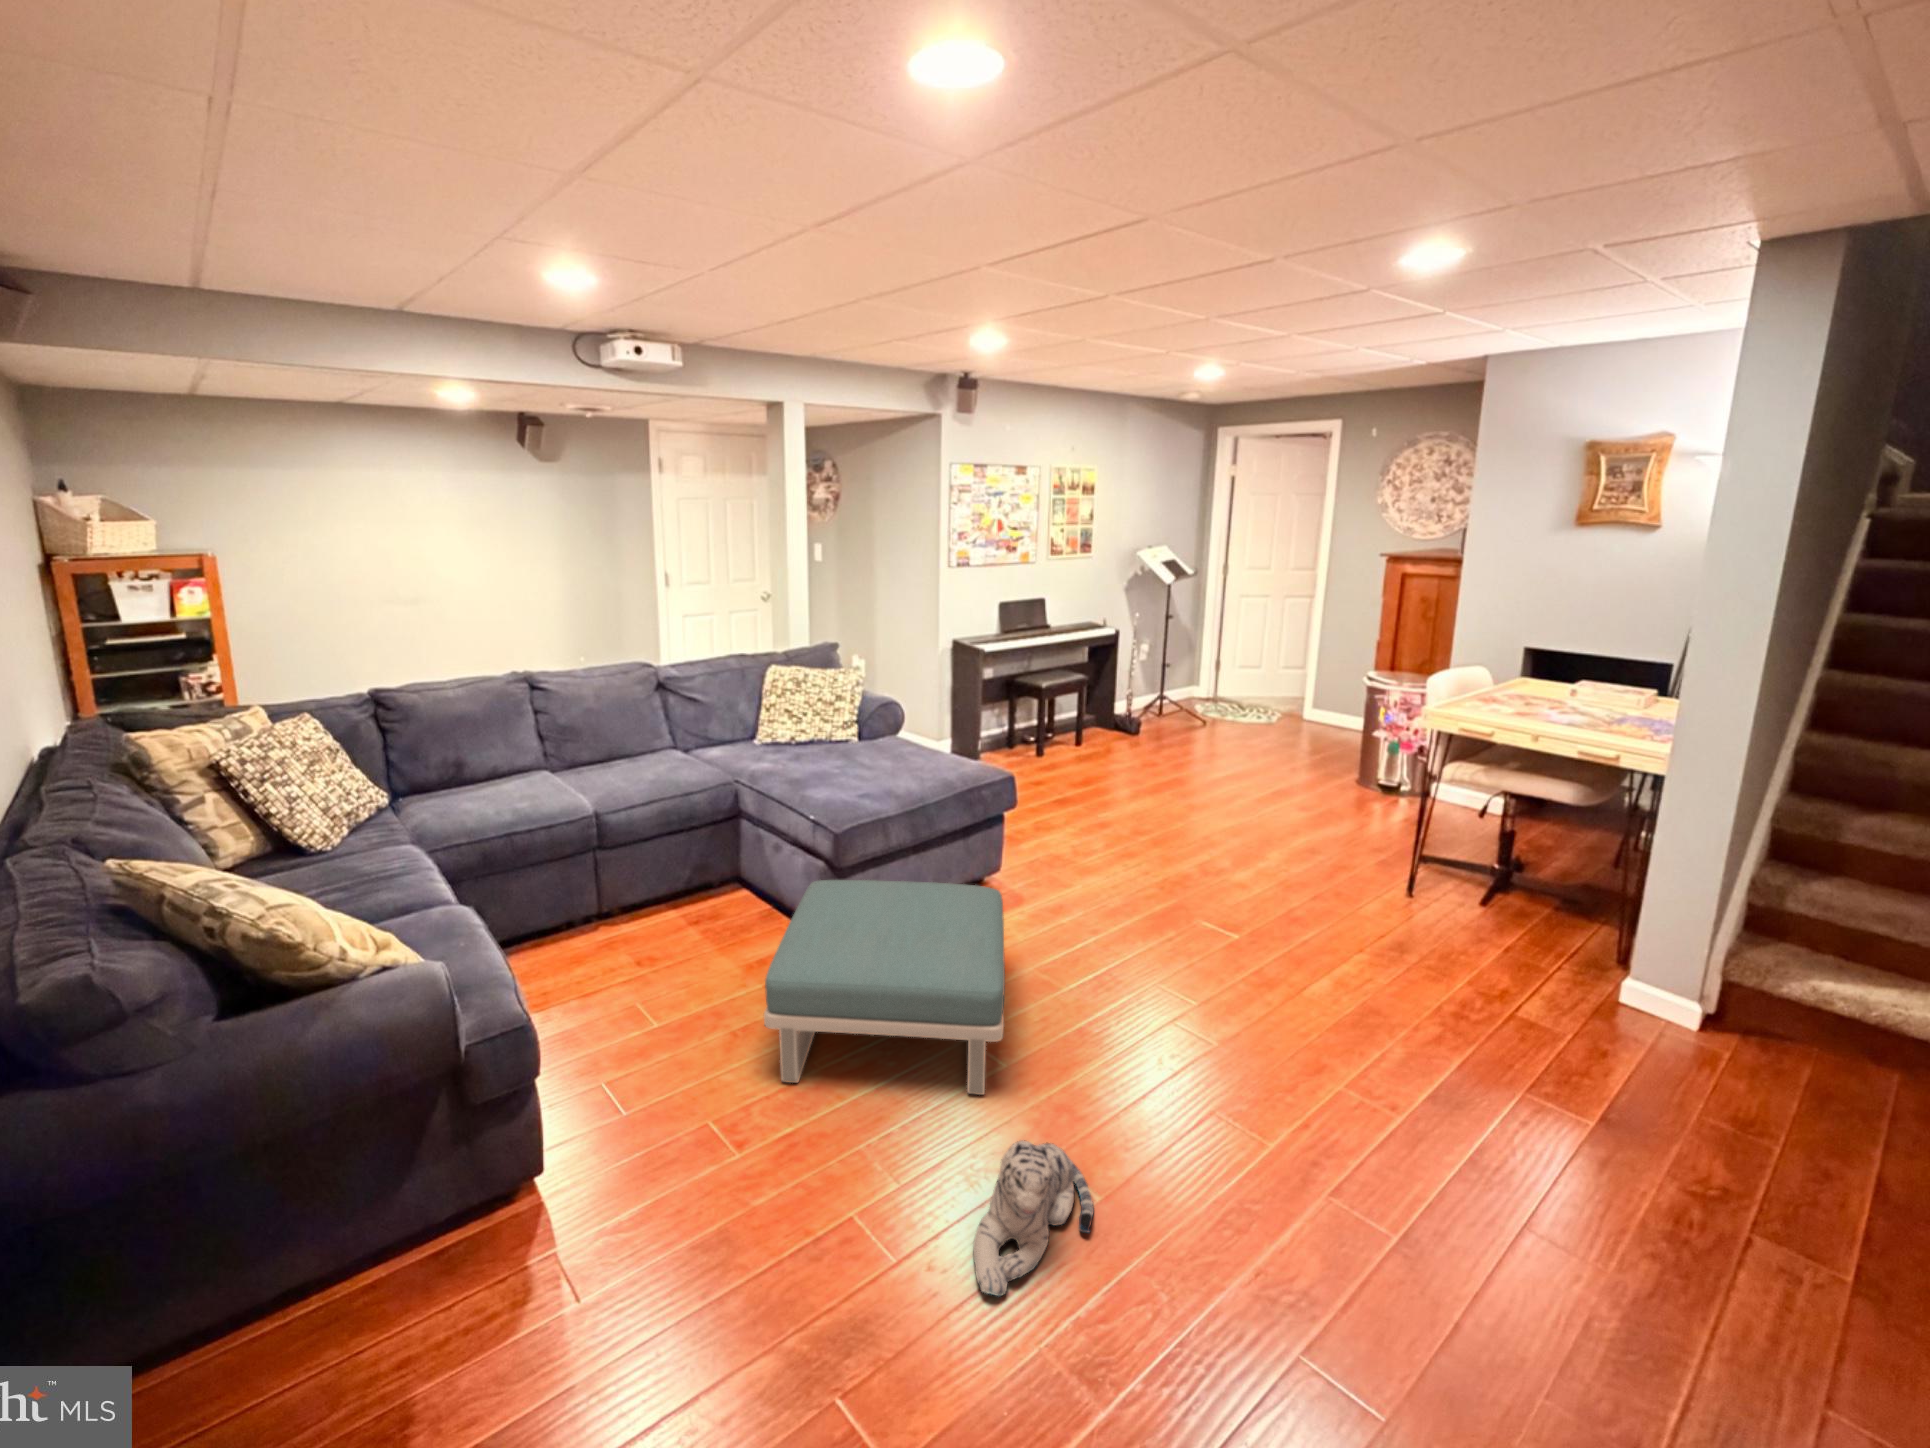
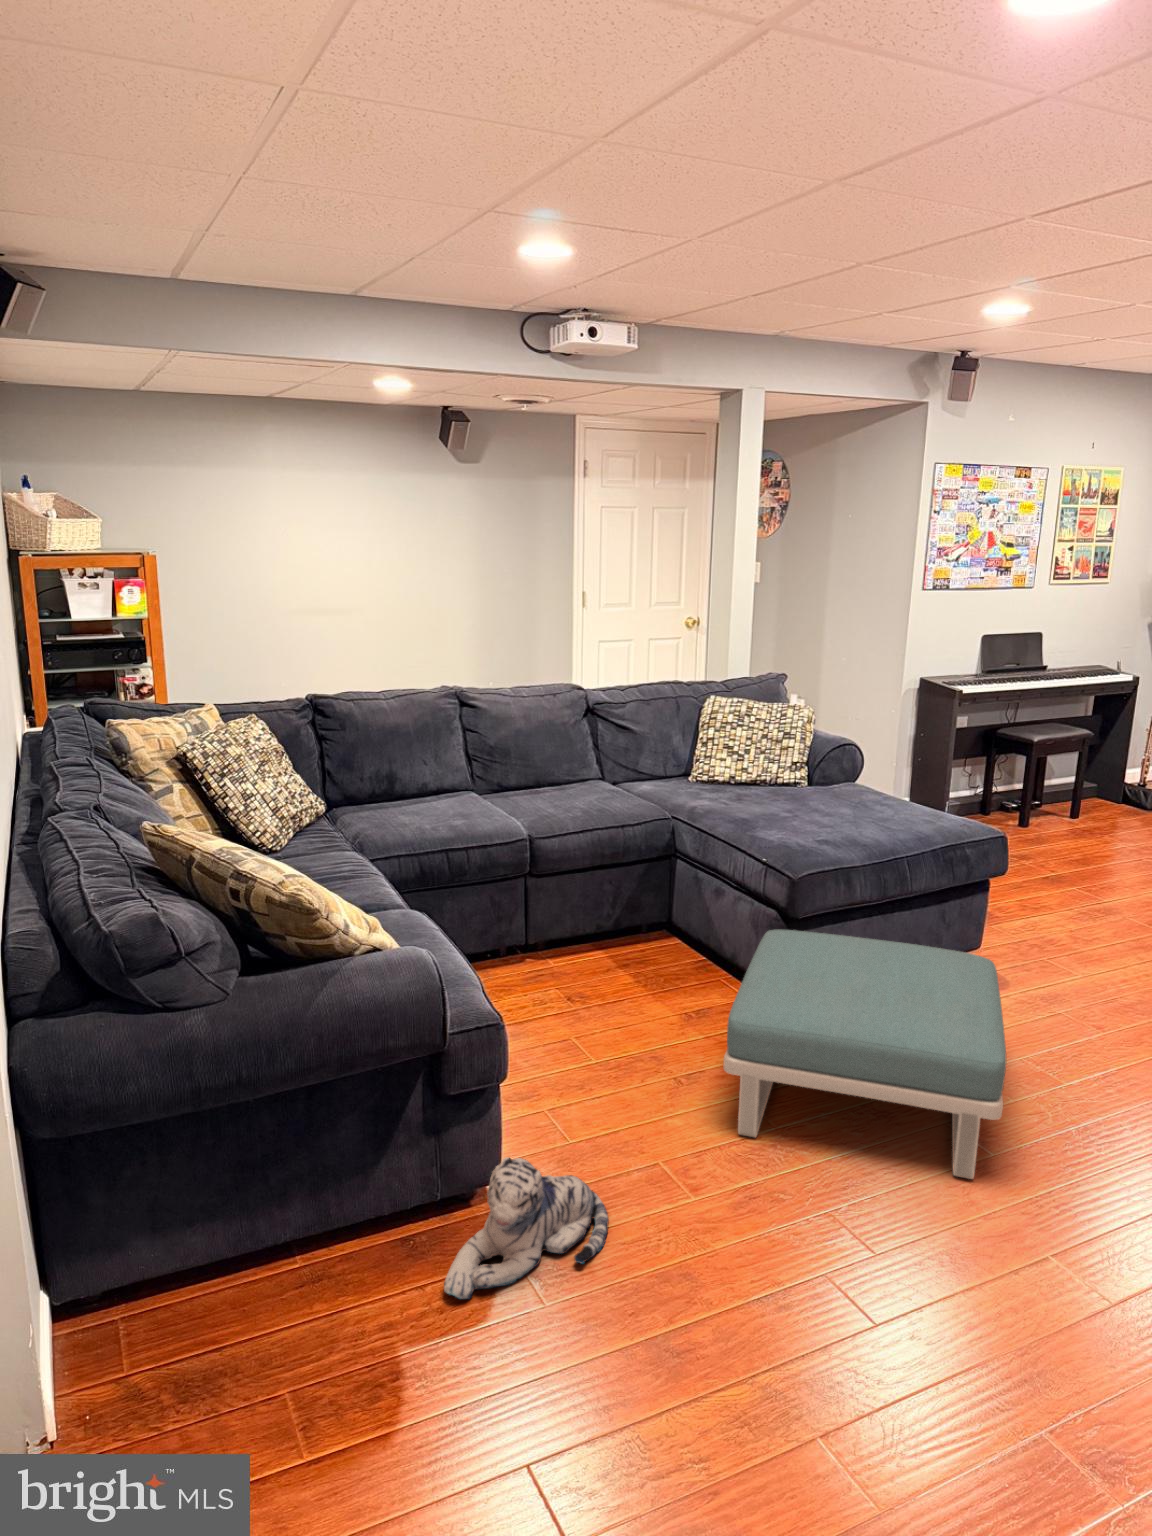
plush toy: present [973,1140,1094,1296] -> present [444,1157,609,1299]

